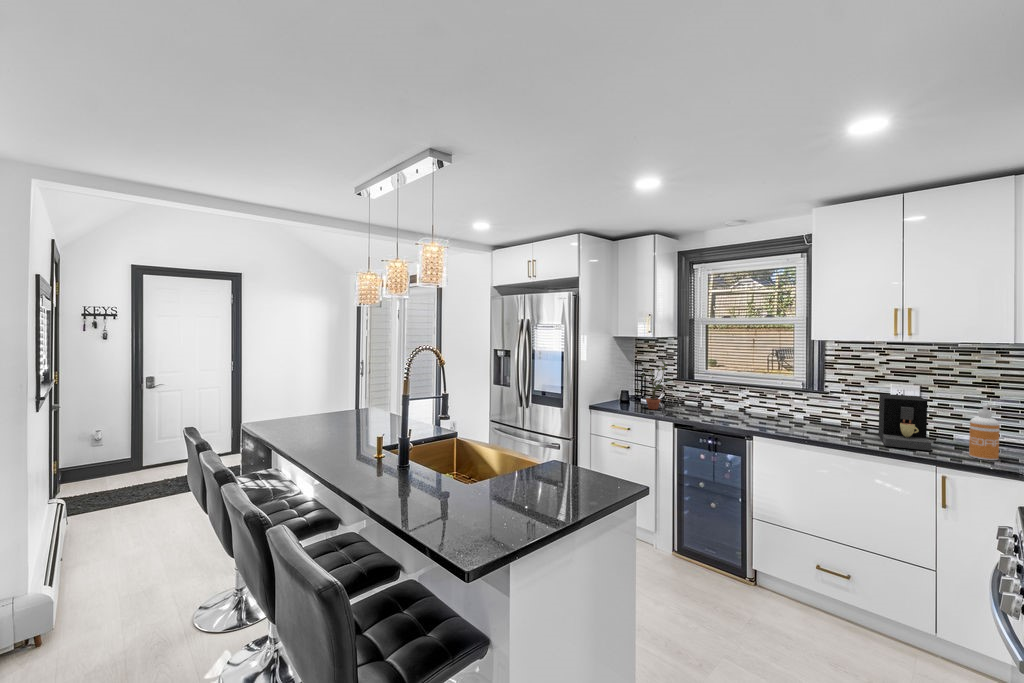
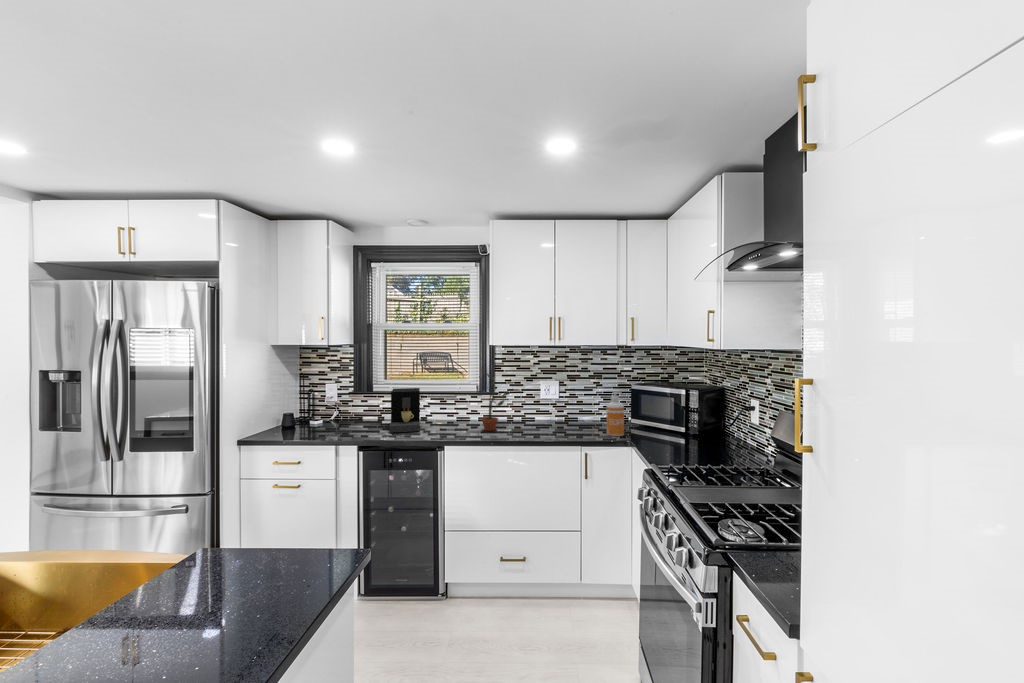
potted plant: present [642,361,671,410] -> present [482,373,510,431]
coffee maker: present [878,394,931,451] -> present [389,388,420,432]

